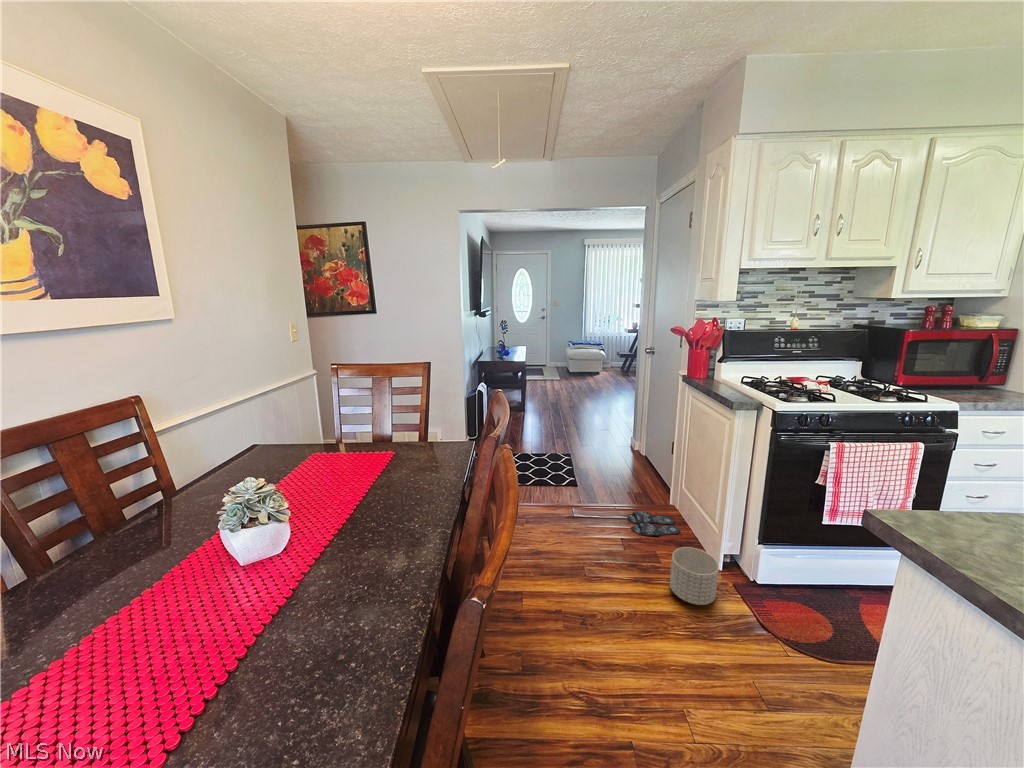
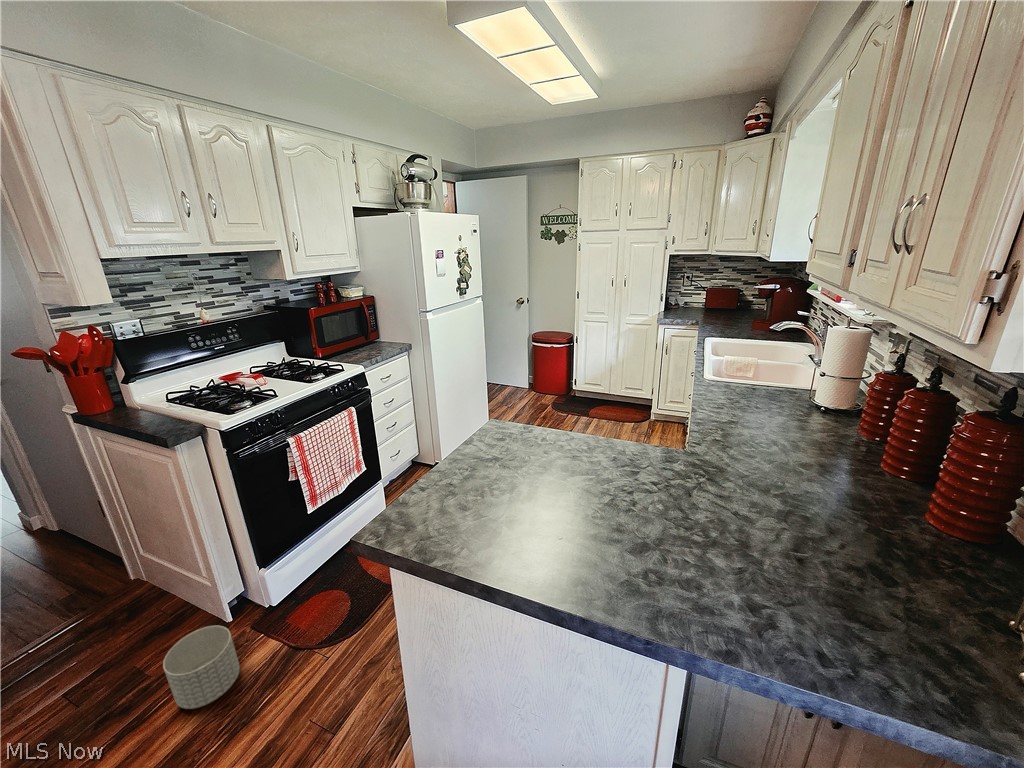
slippers: present [627,511,680,536] -> none [62,608,164,675]

